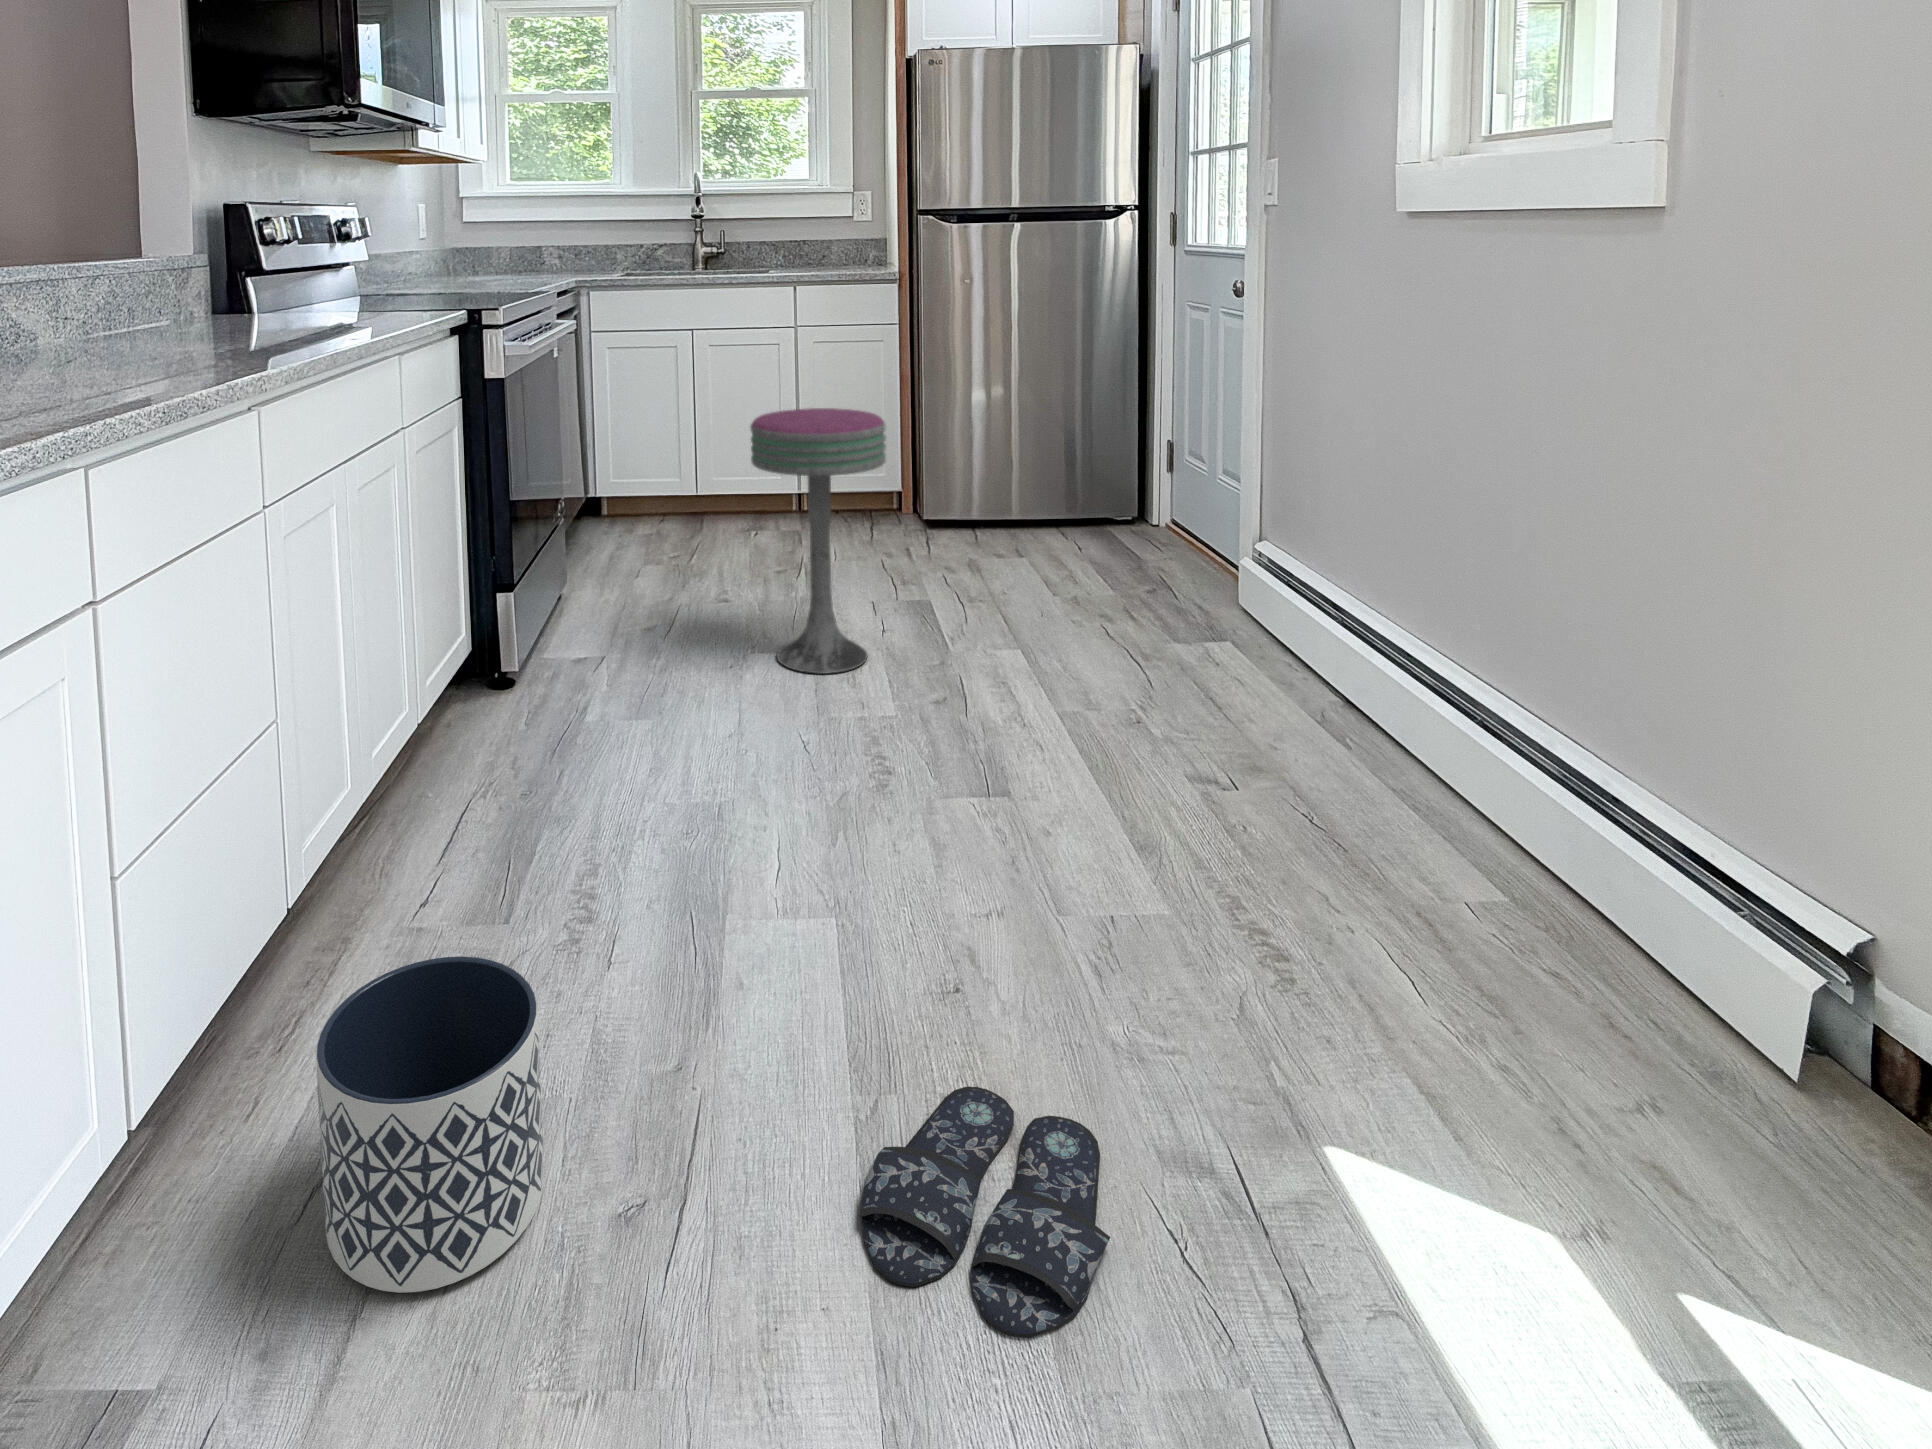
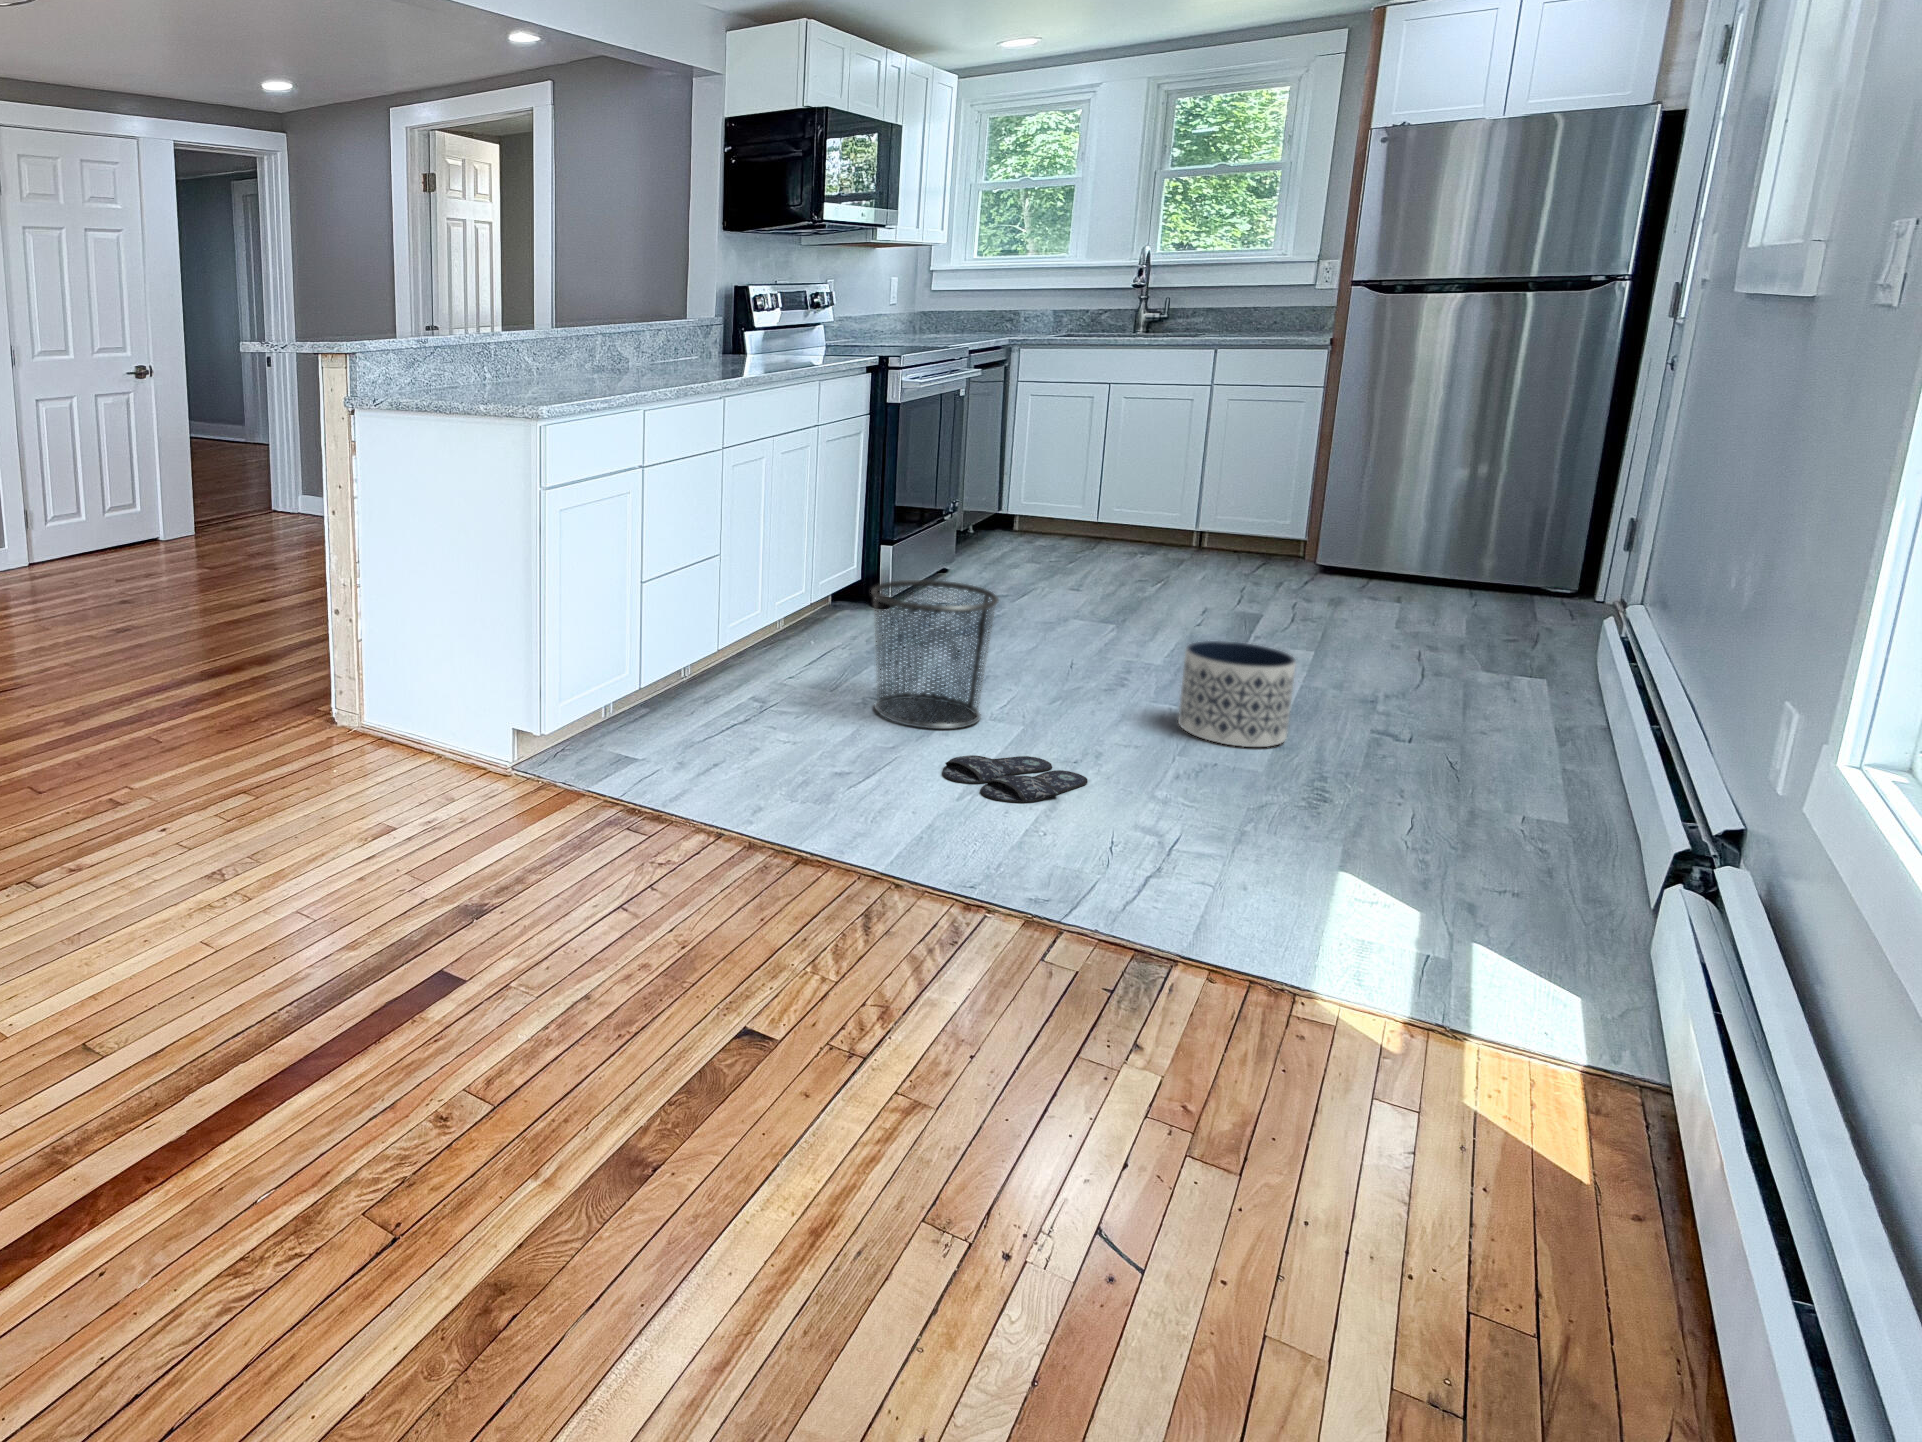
bar stool: present [750,408,886,674] -> none [1078,444,1198,637]
waste bin: none [595,718,825,1062] -> present [871,580,999,729]
planter: present [316,956,544,1293] -> present [1178,641,1296,747]

